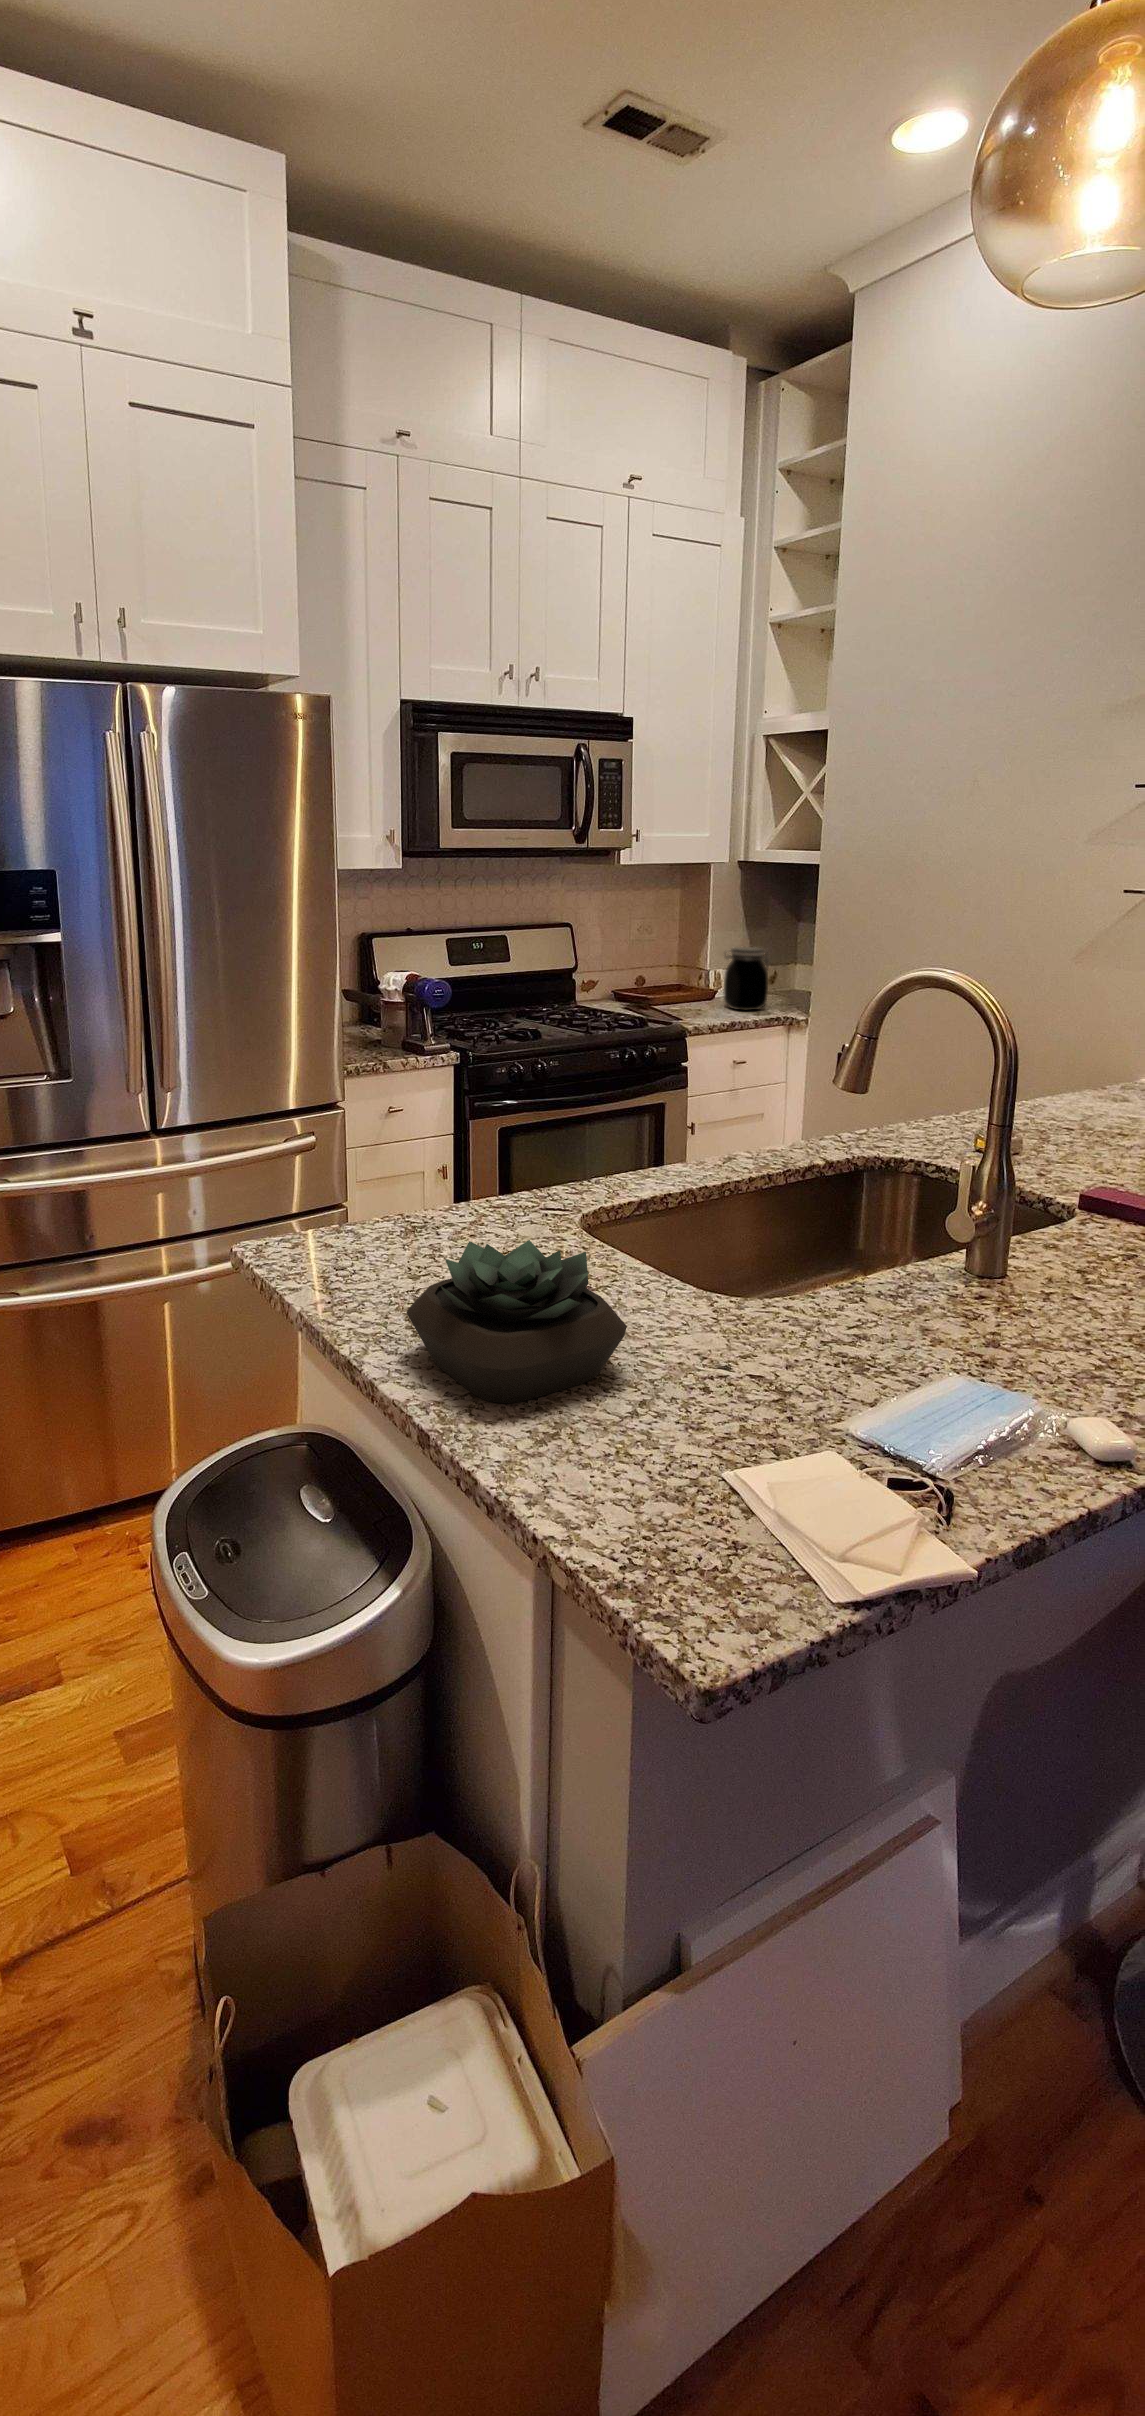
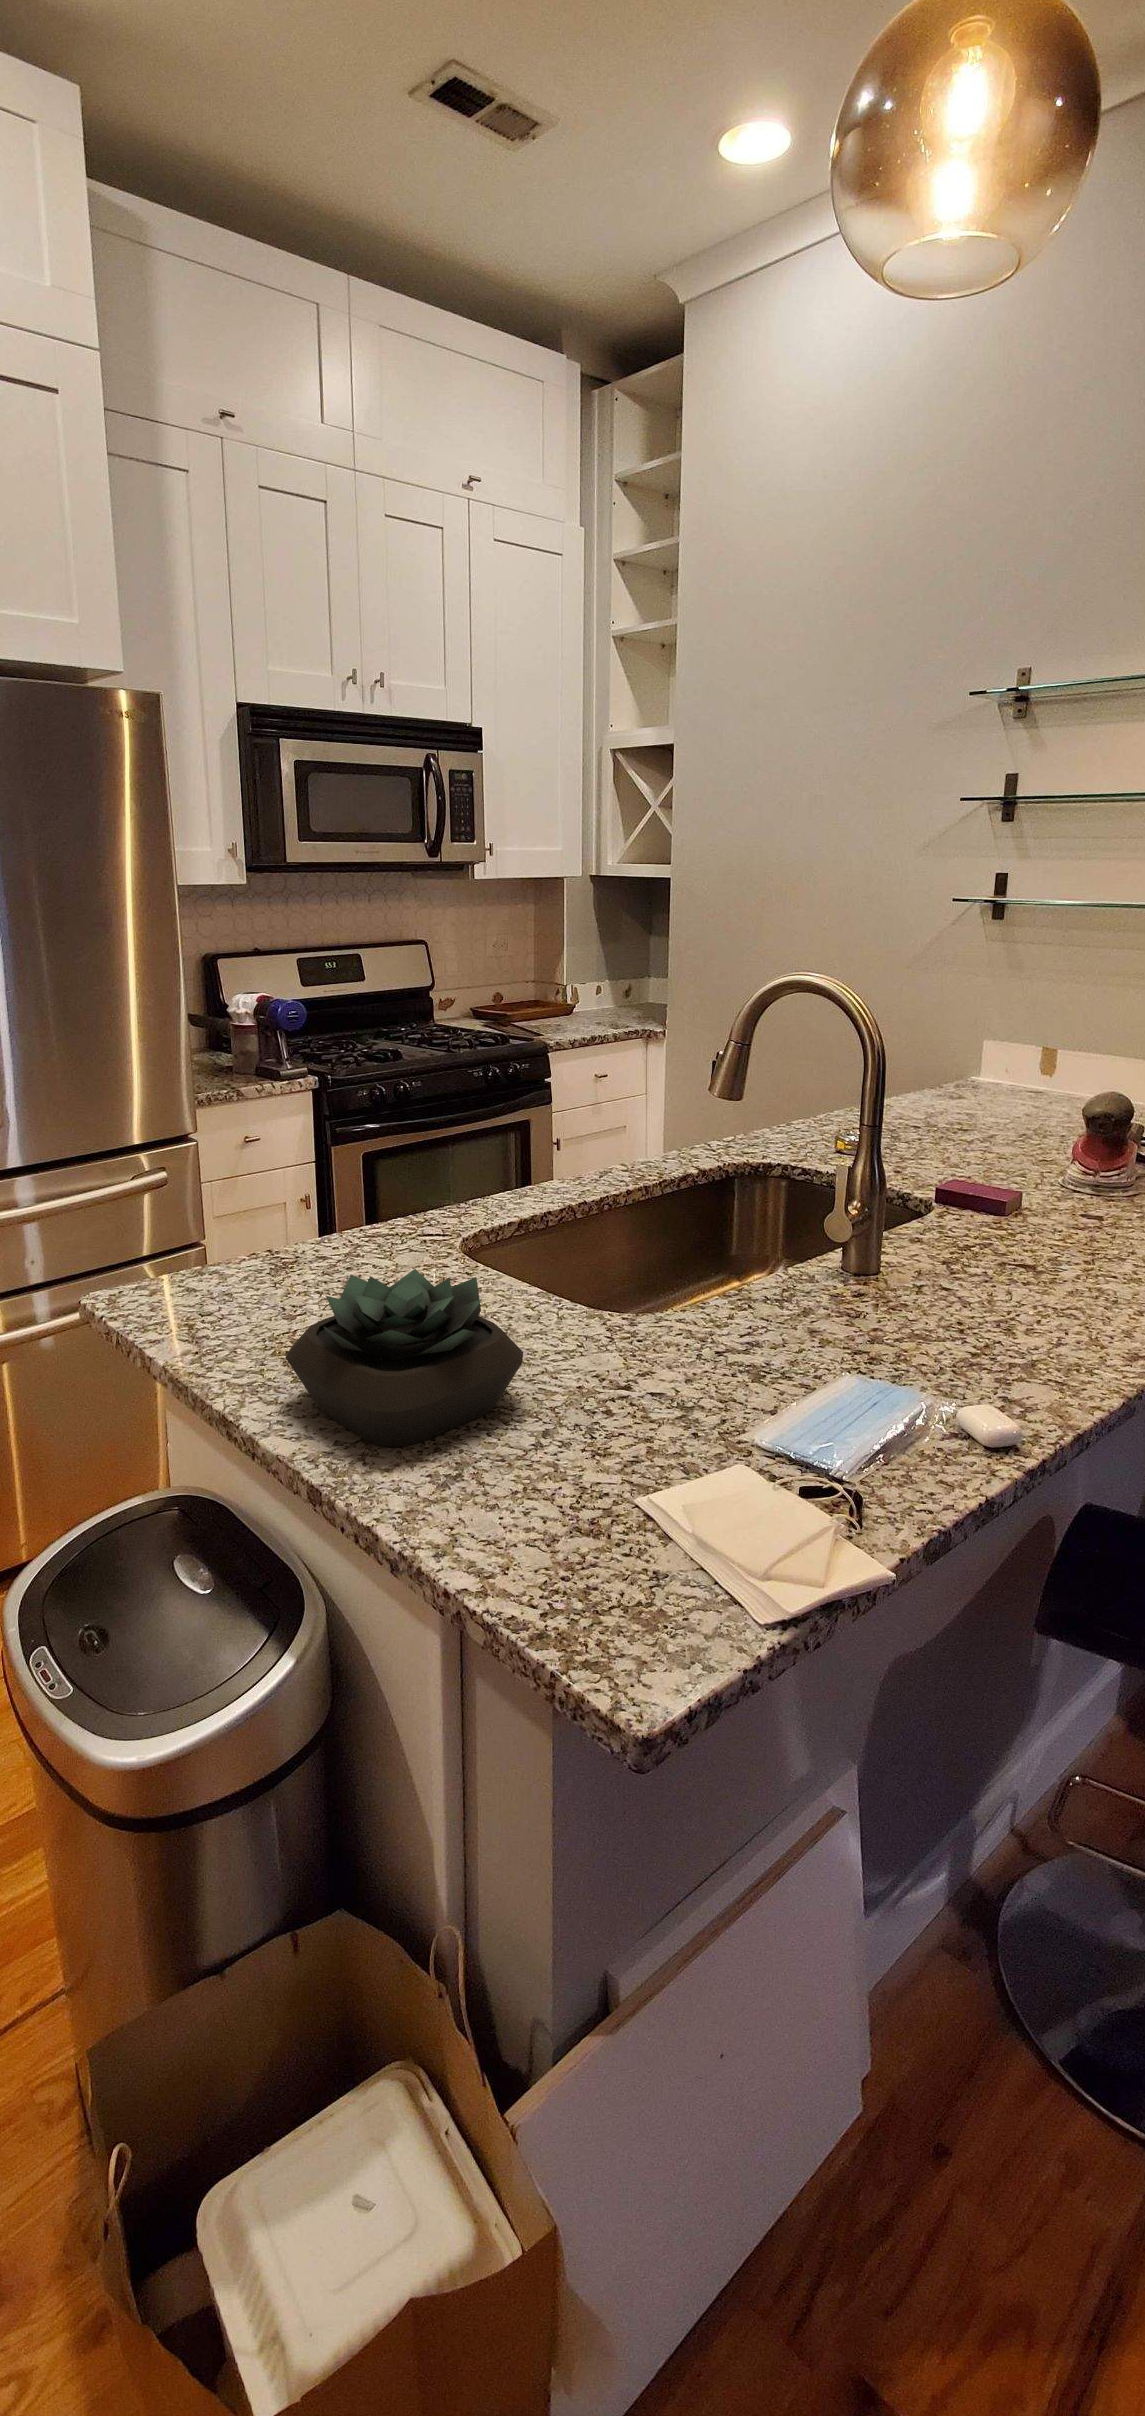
jar: present [723,947,770,1010] -> none [579,961,624,1024]

